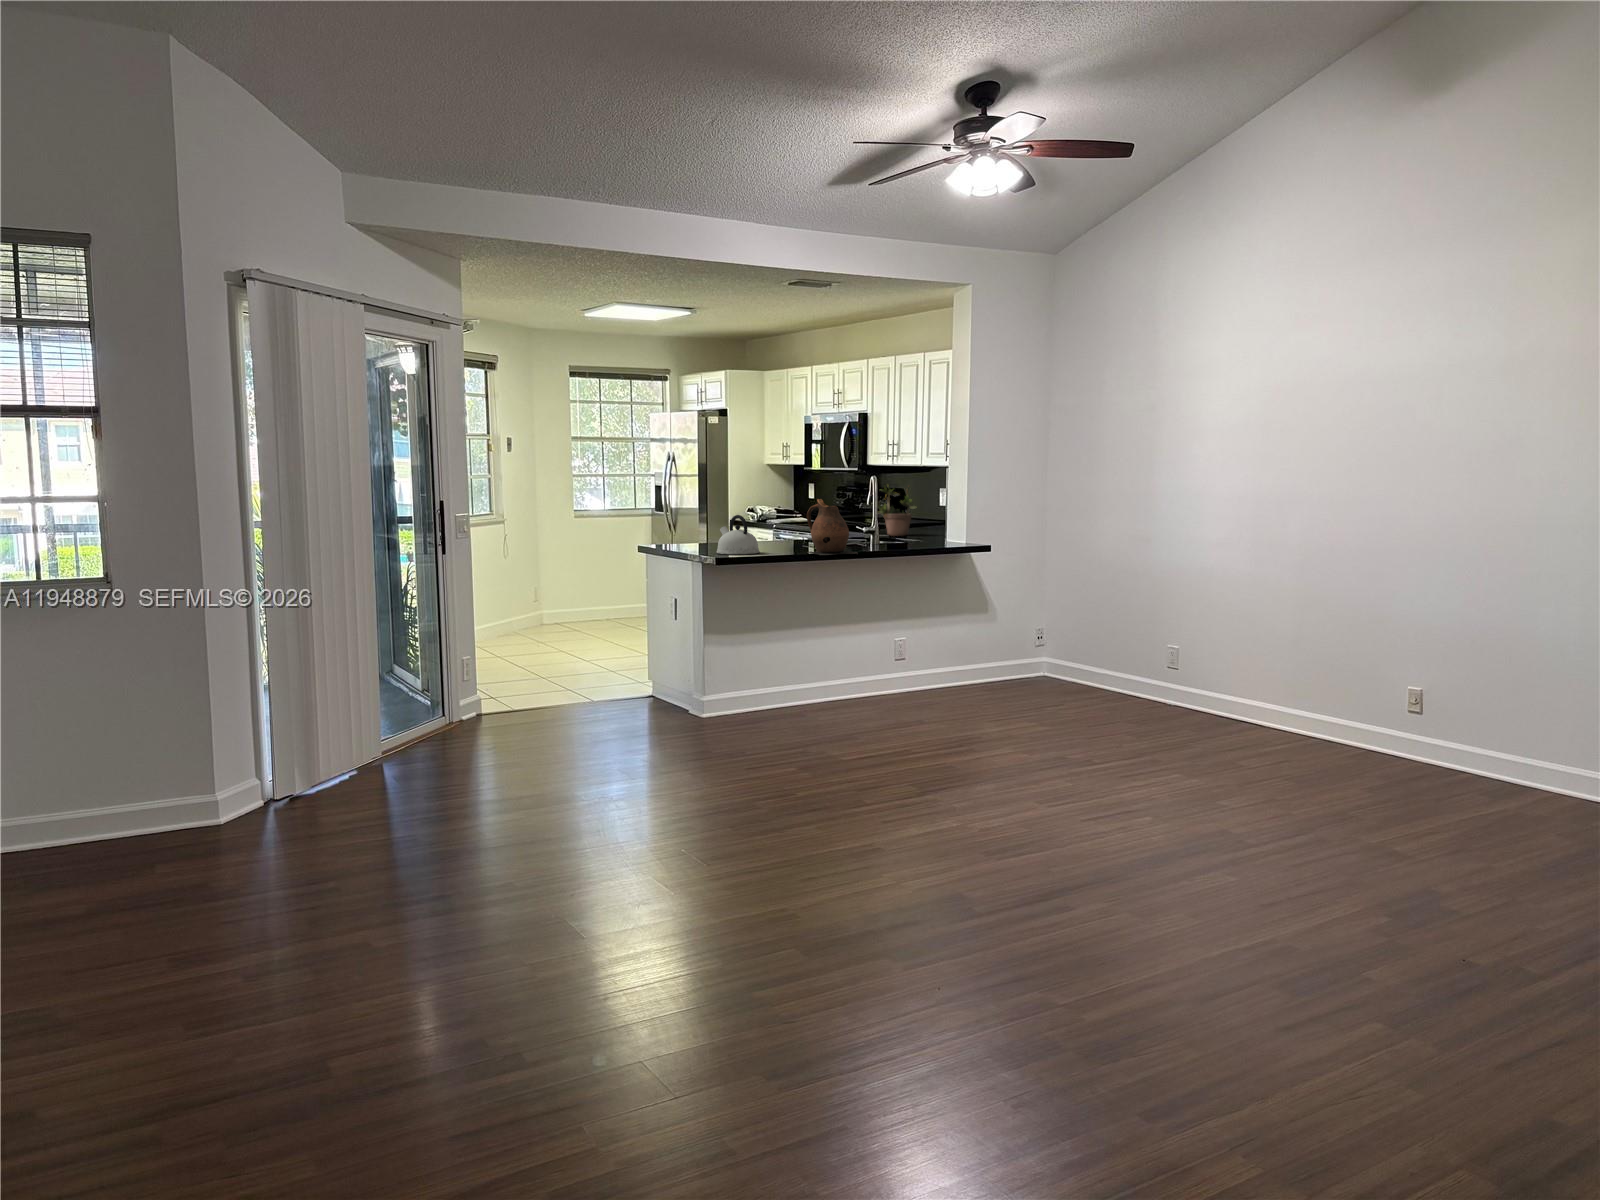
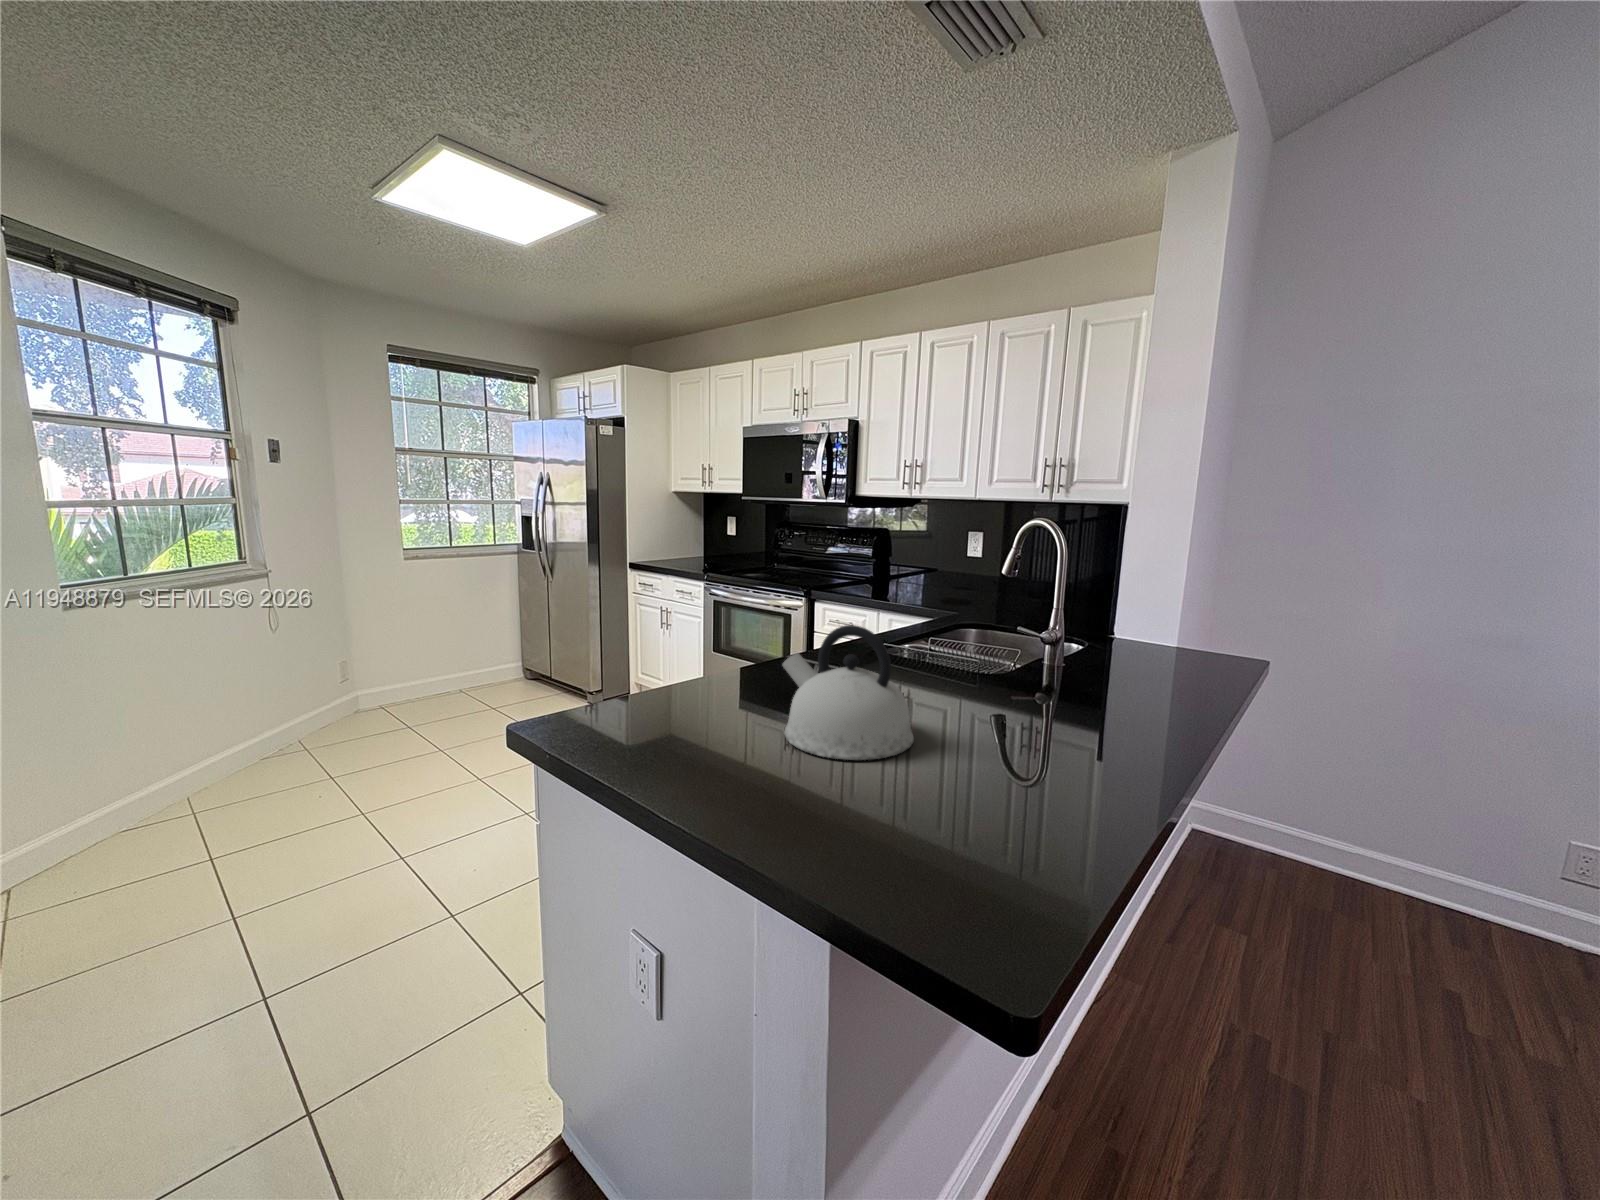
potted plant: present [878,486,916,536] -> none [924,518,987,607]
ceramic pitcher: present [807,499,858,556] -> none [1041,577,1188,757]

